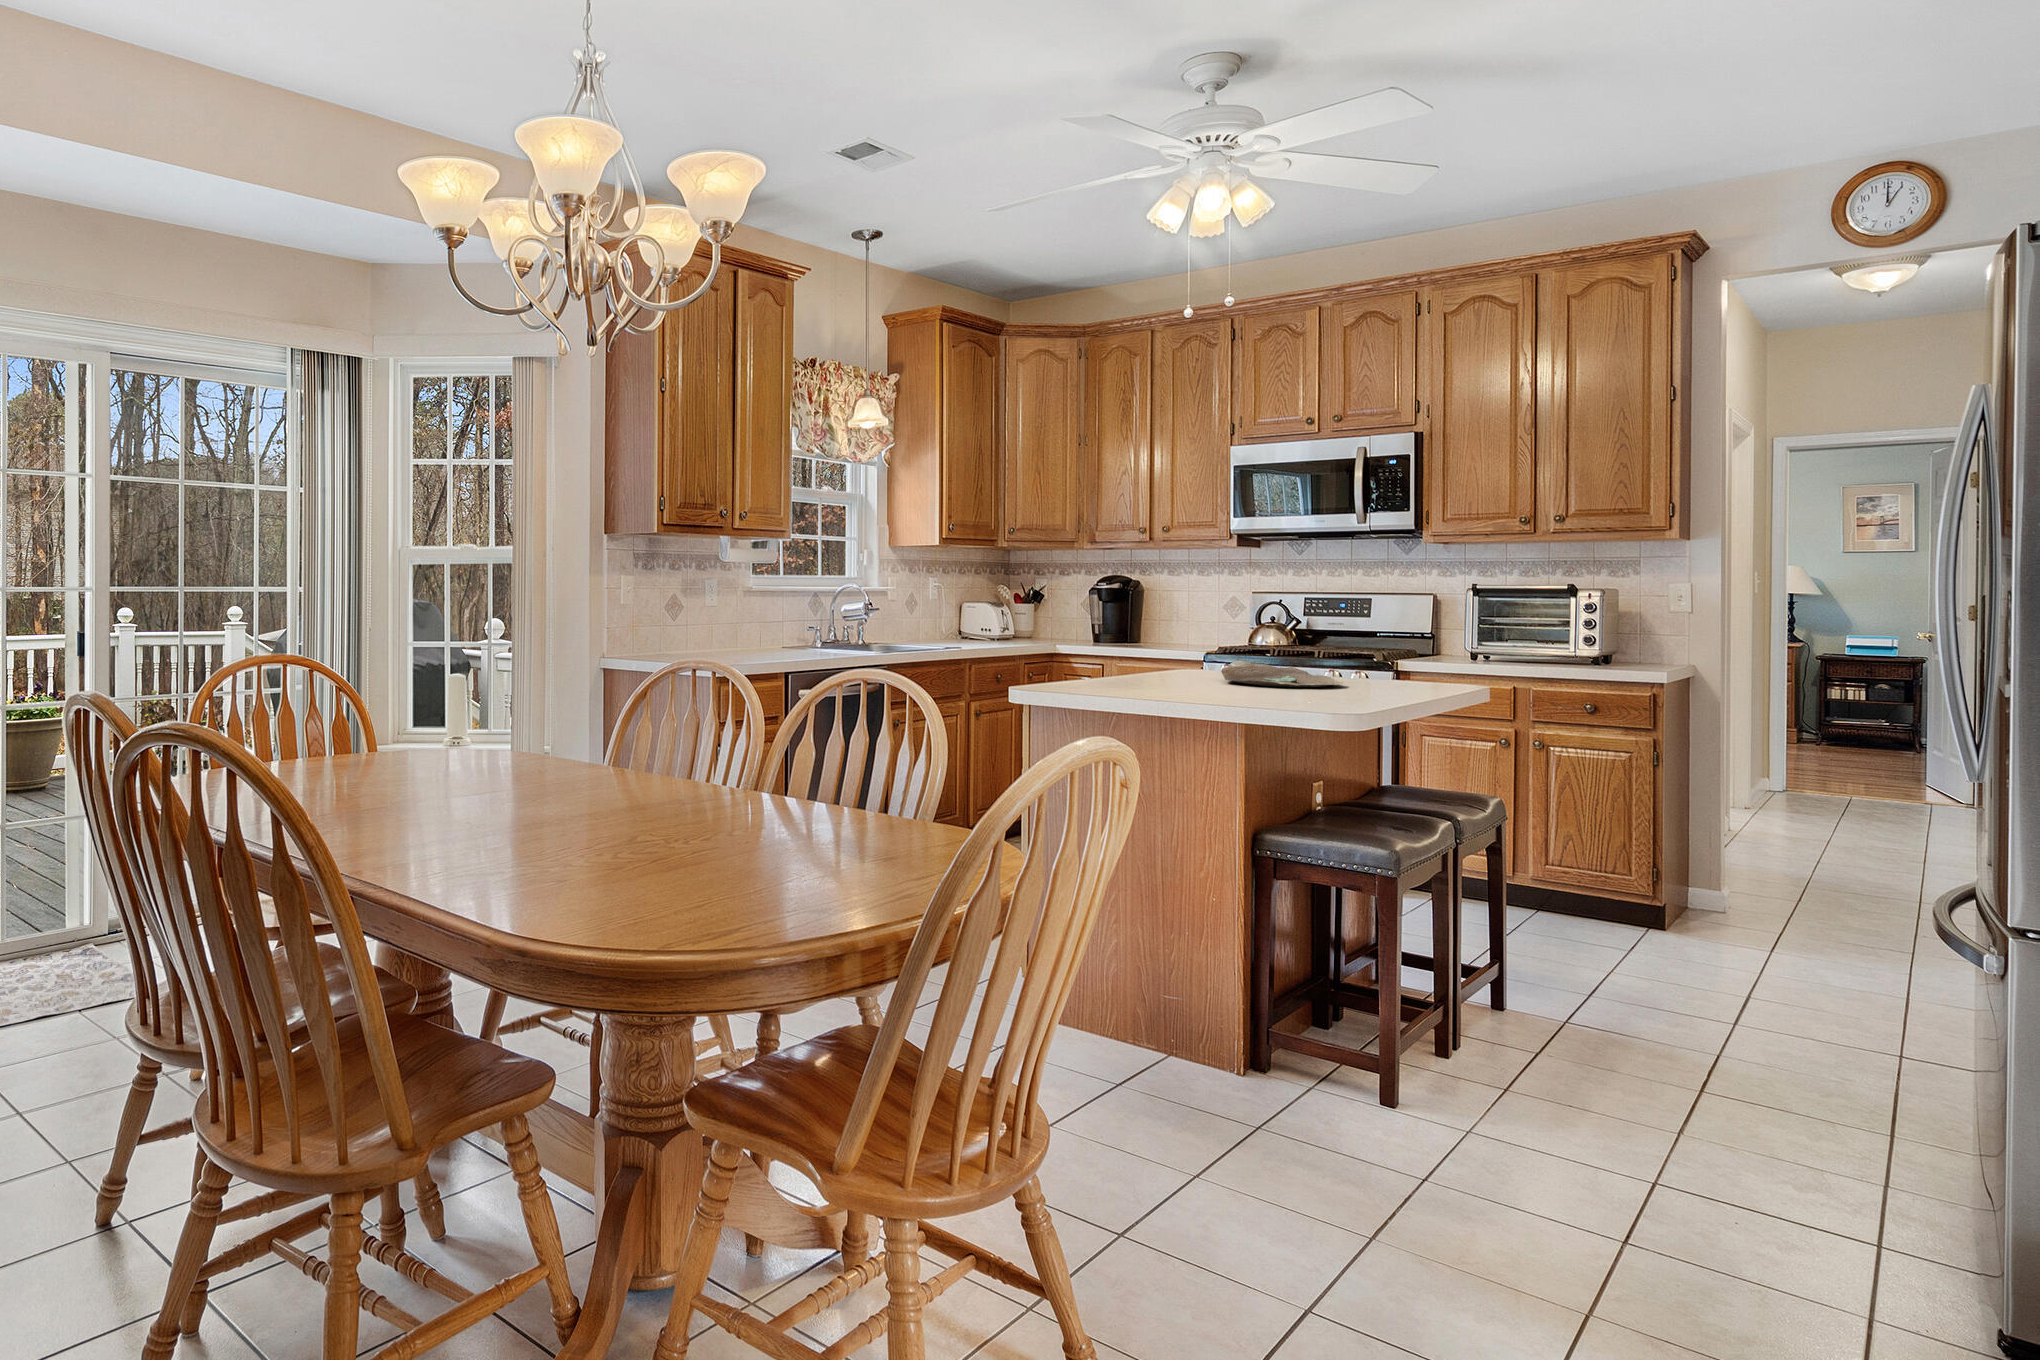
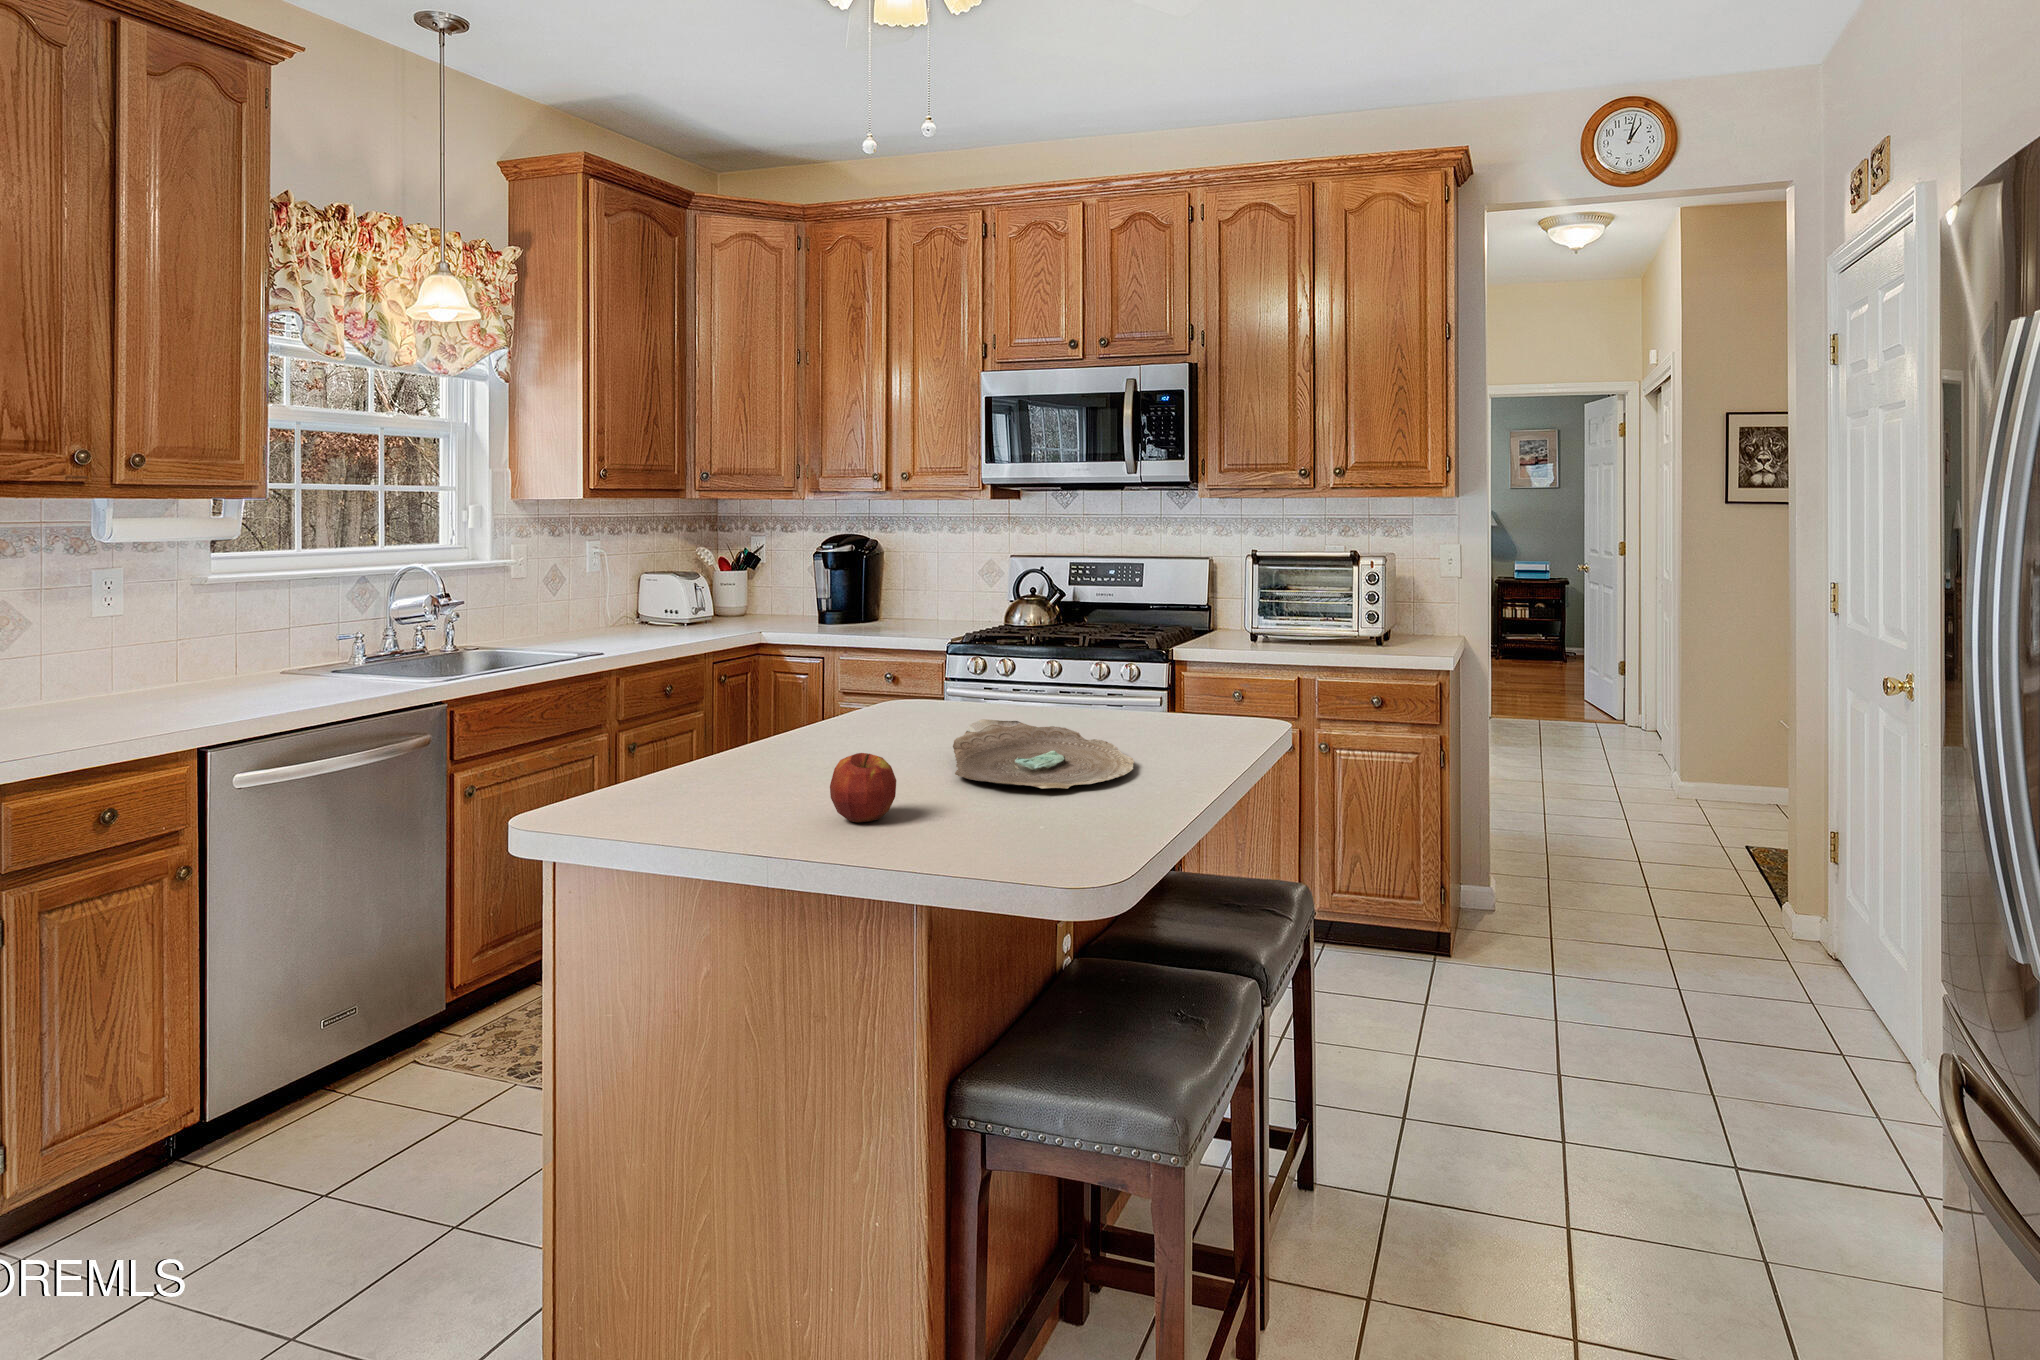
apple: none [1155,651,1193,687] -> present [830,753,896,822]

